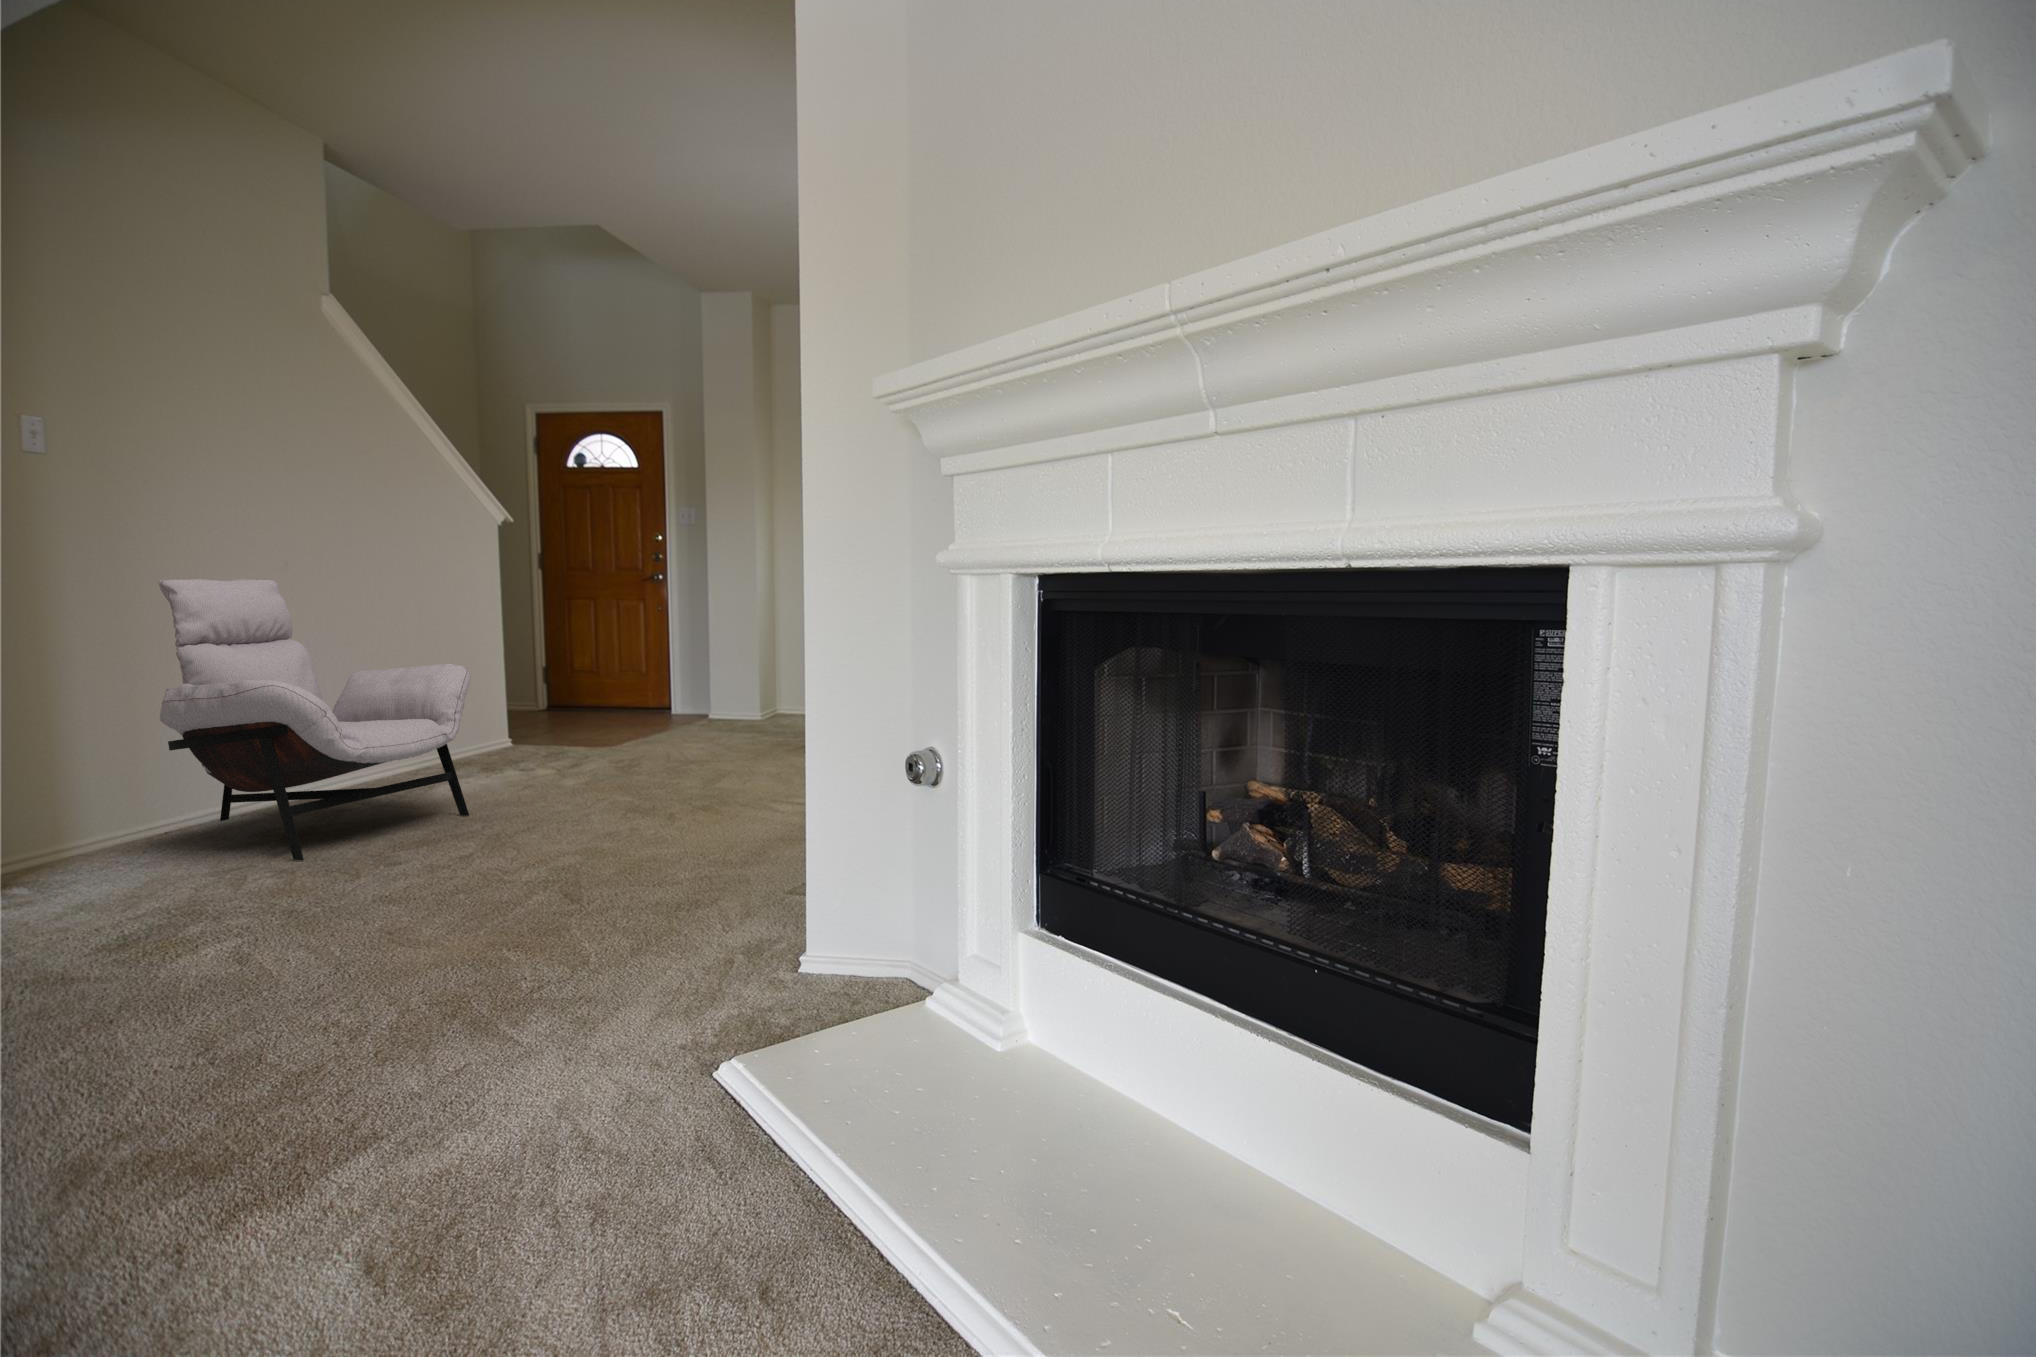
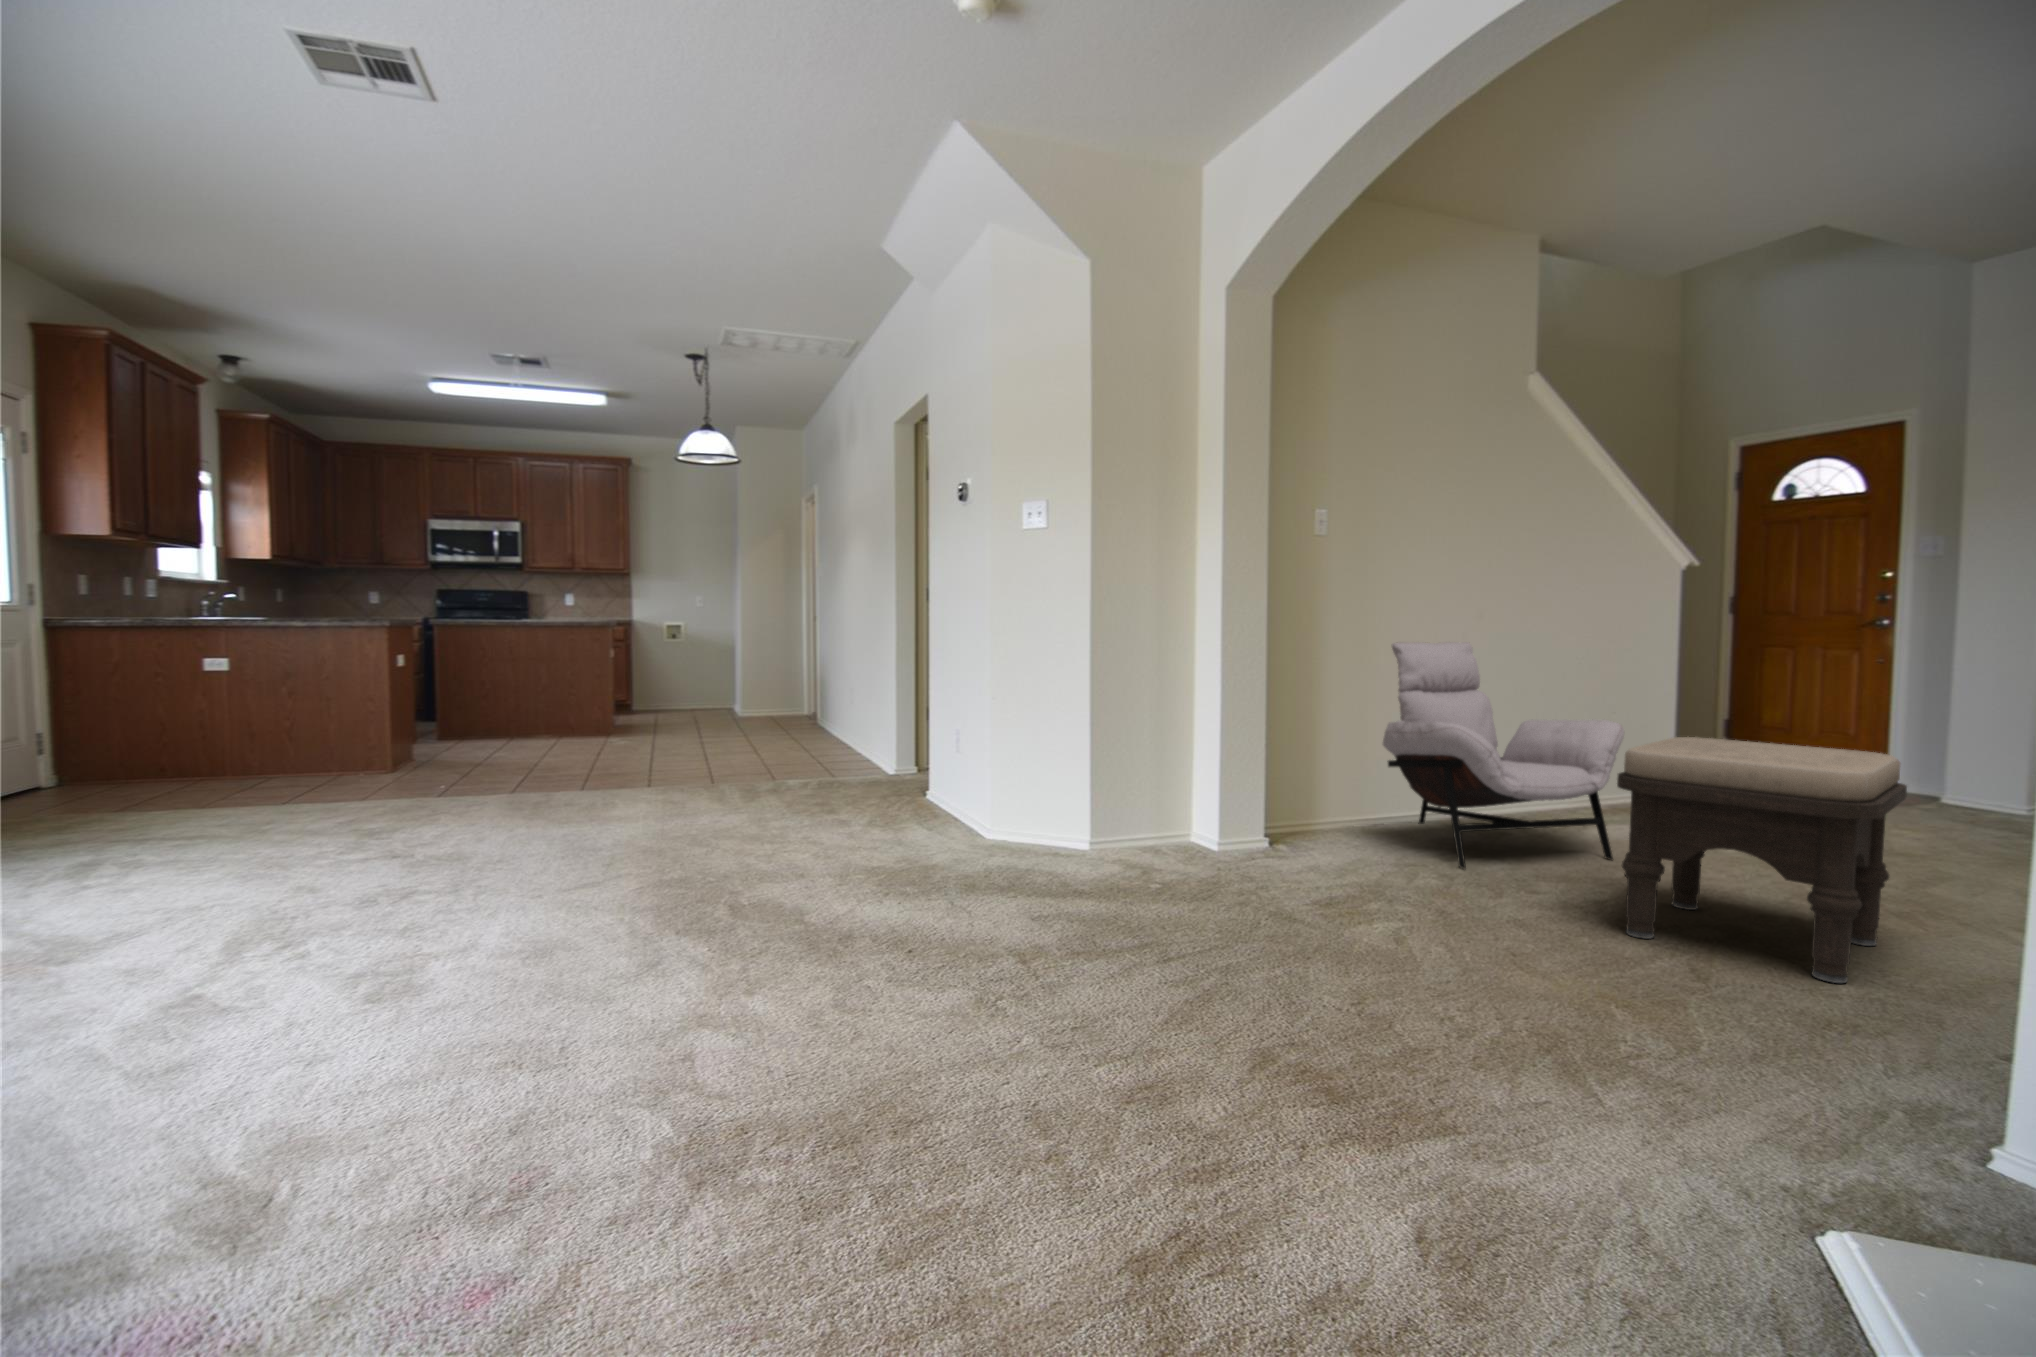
ottoman: none [480,671,710,884] -> present [1617,737,1907,983]

